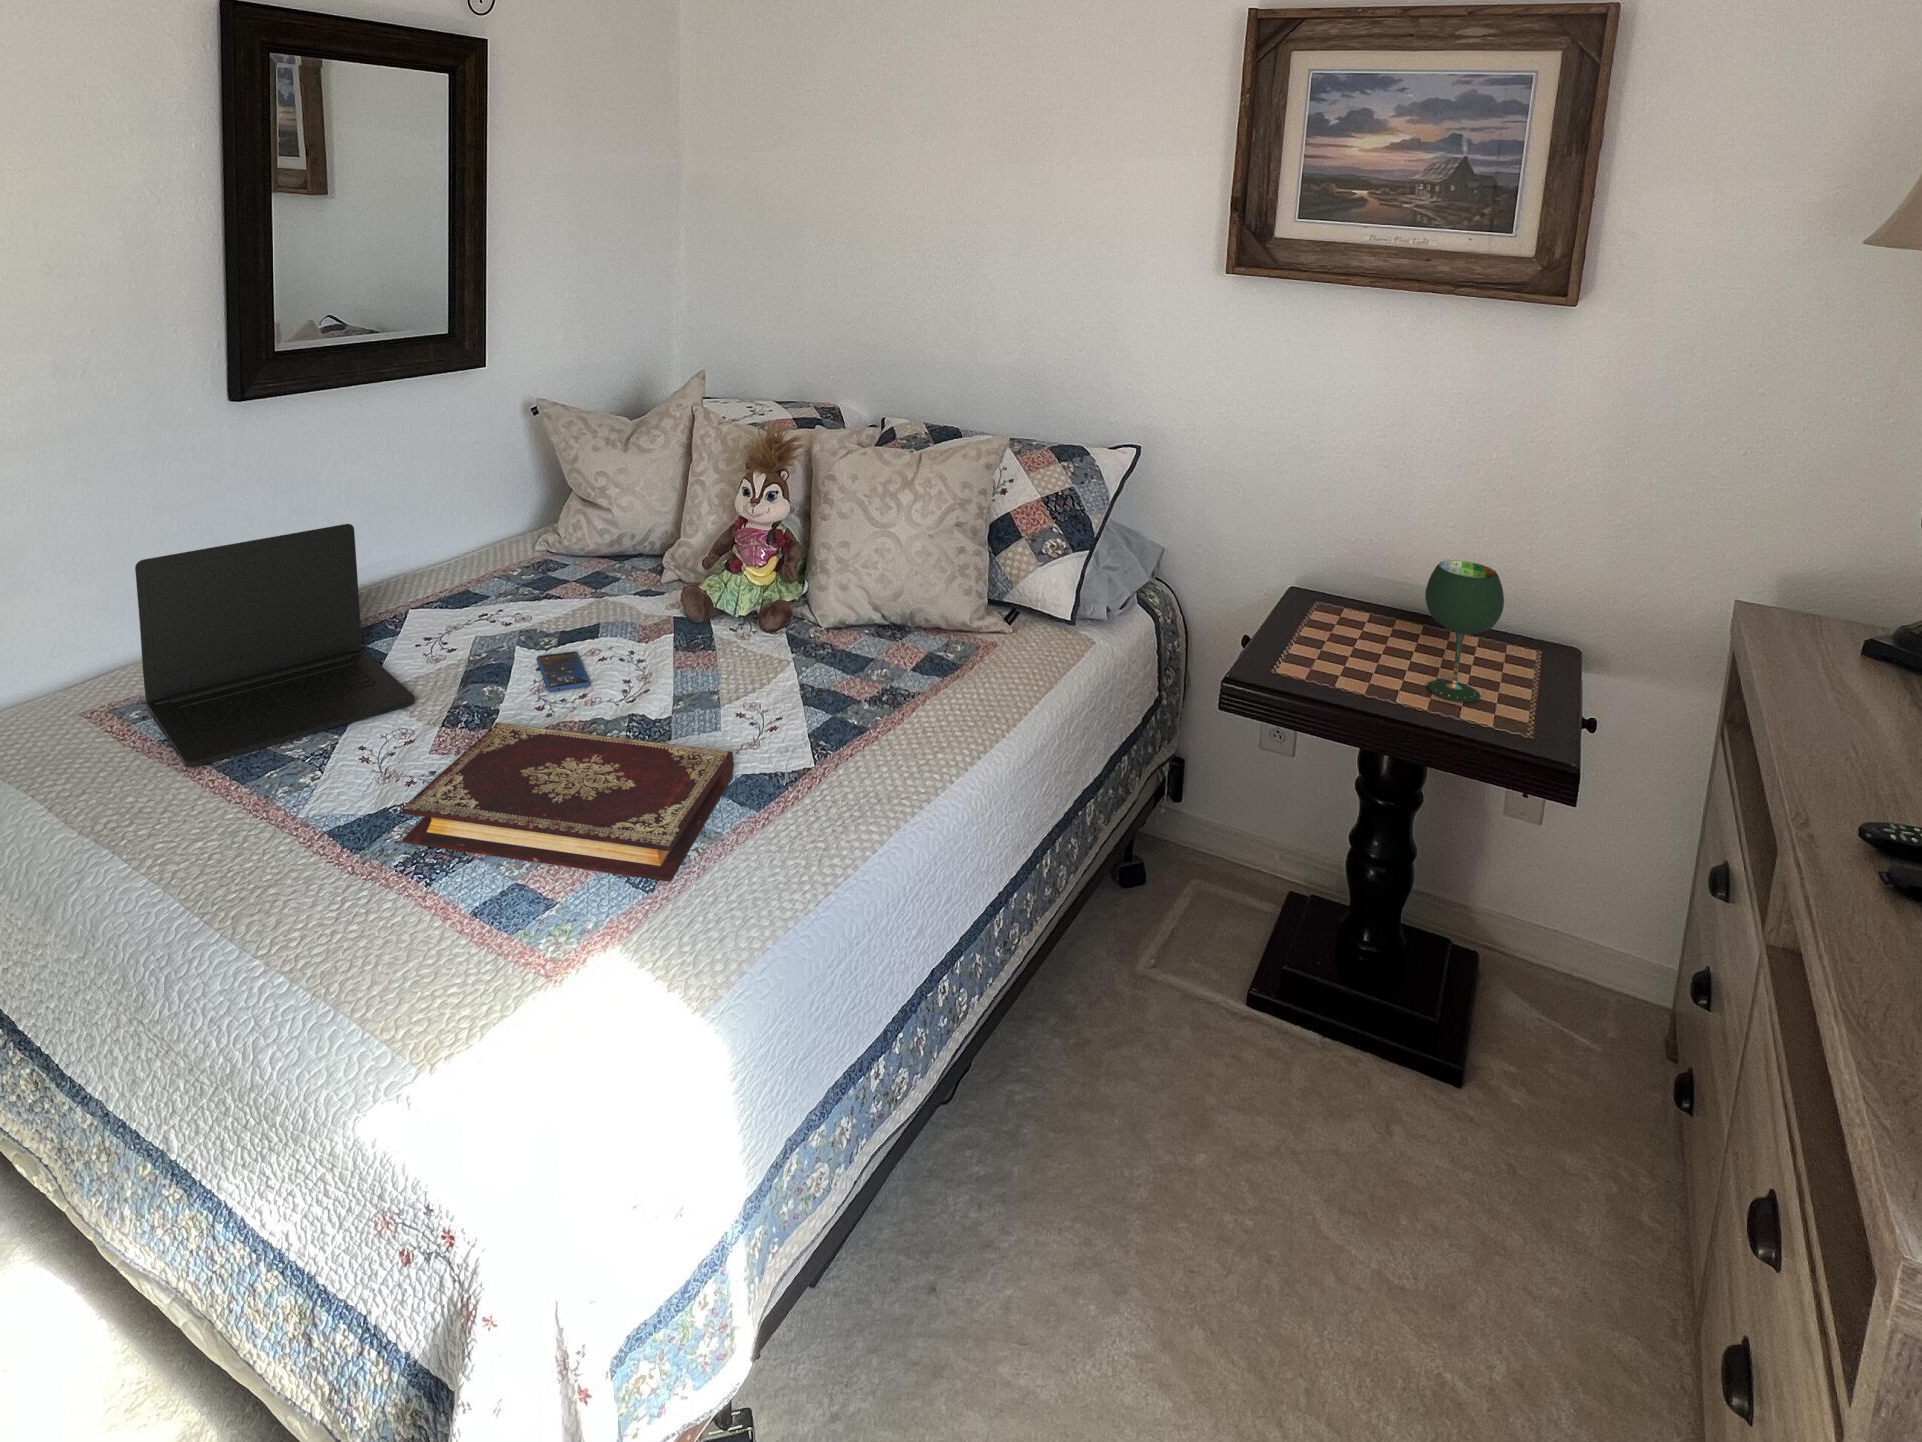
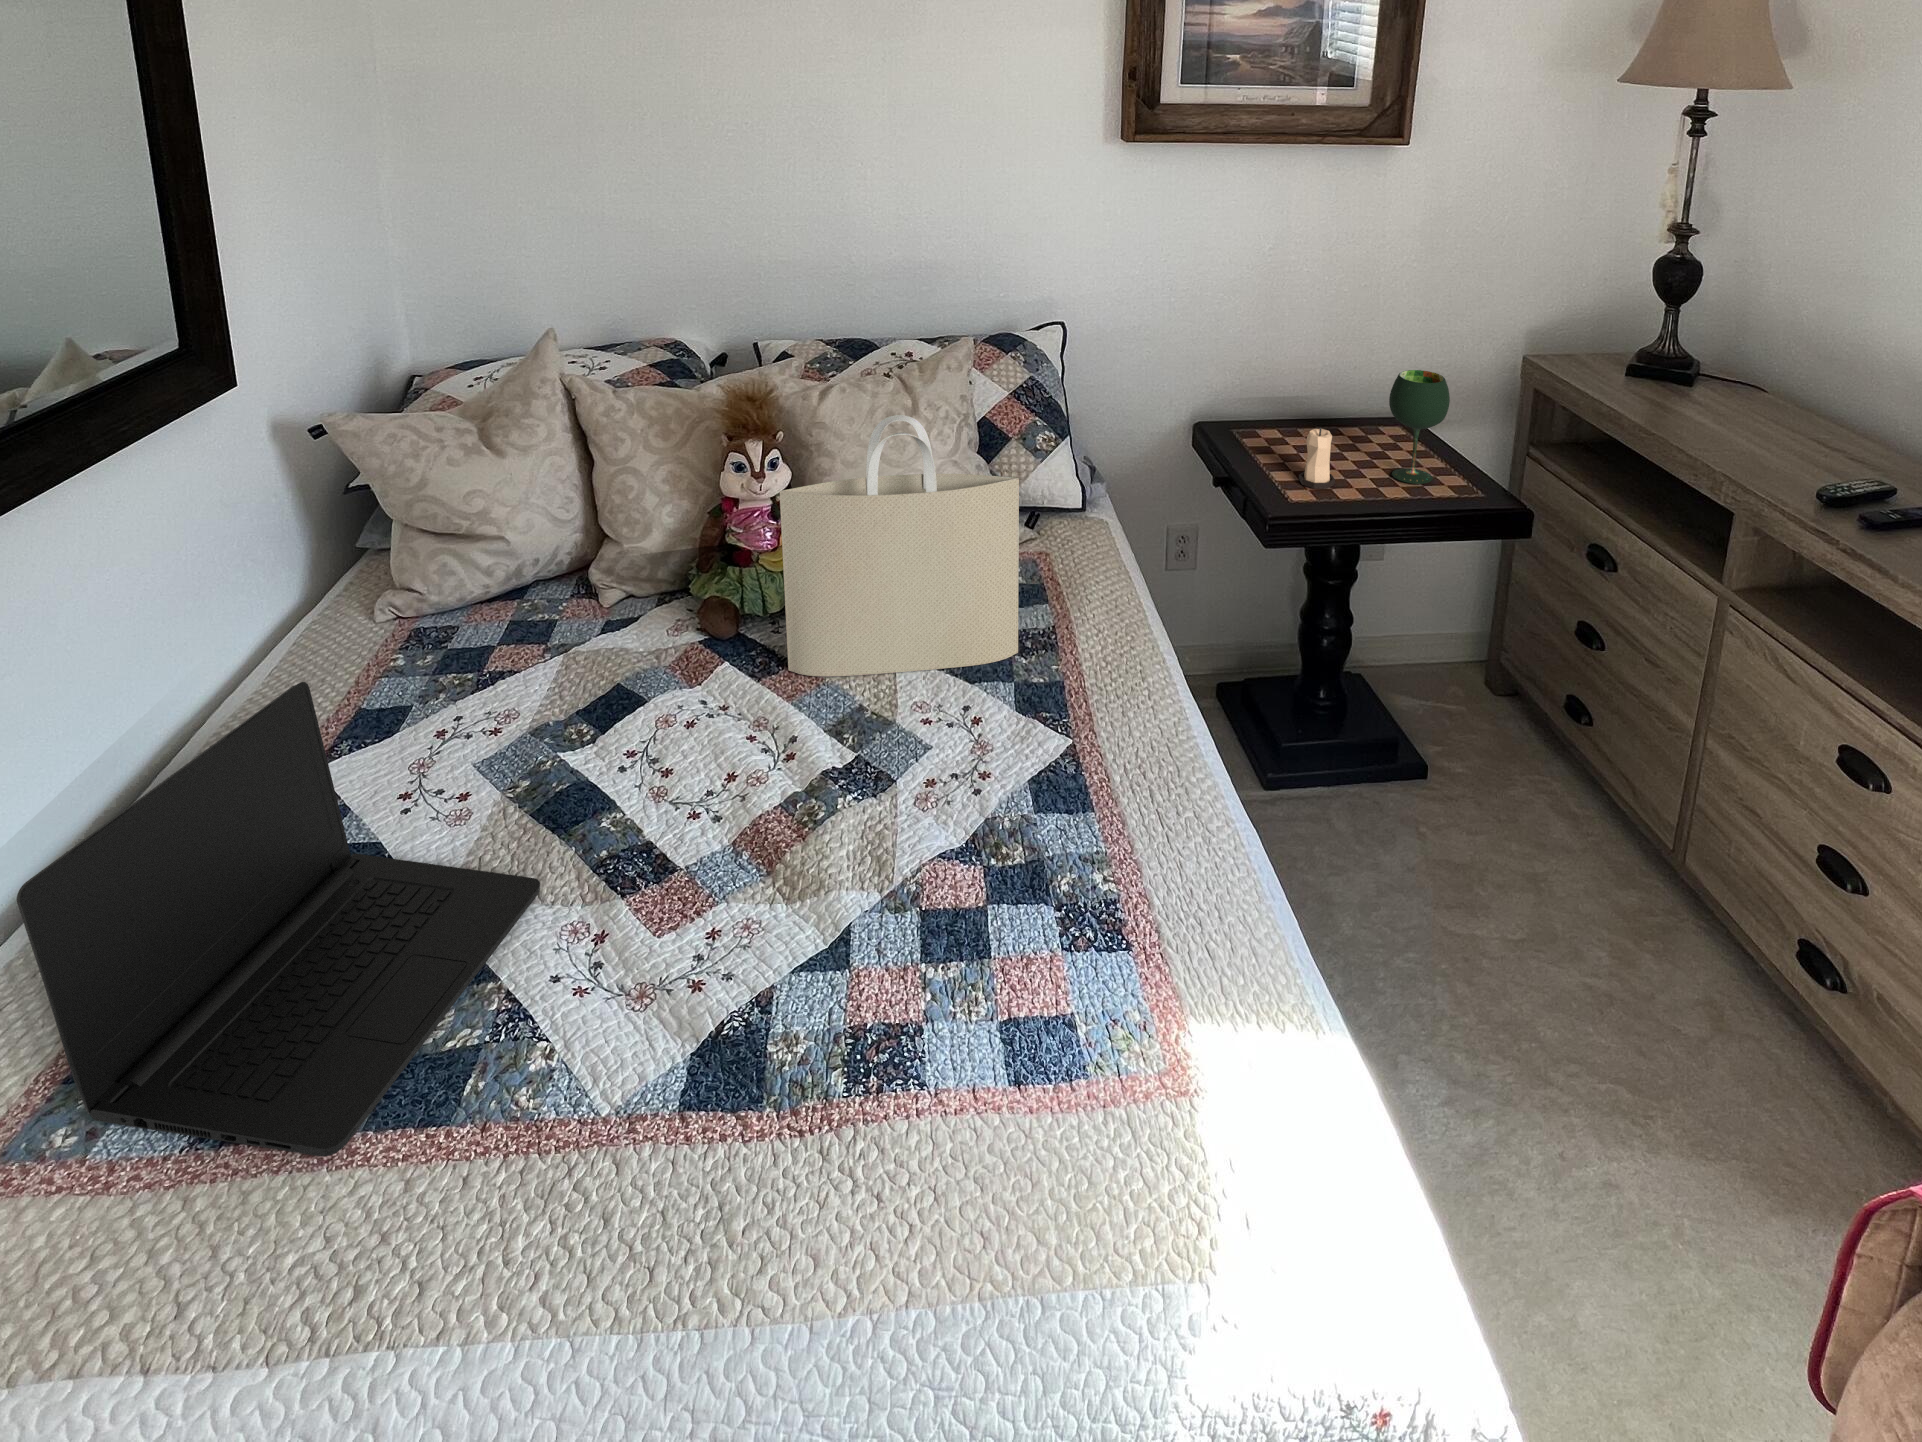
tote bag: none [700,457,871,699] -> present [780,415,1019,676]
candle: none [1303,600,1347,671] -> present [1299,427,1335,488]
smartphone: present [536,651,591,692] -> none [611,729,728,791]
book: present [401,723,734,882] -> none [741,763,1139,1059]

